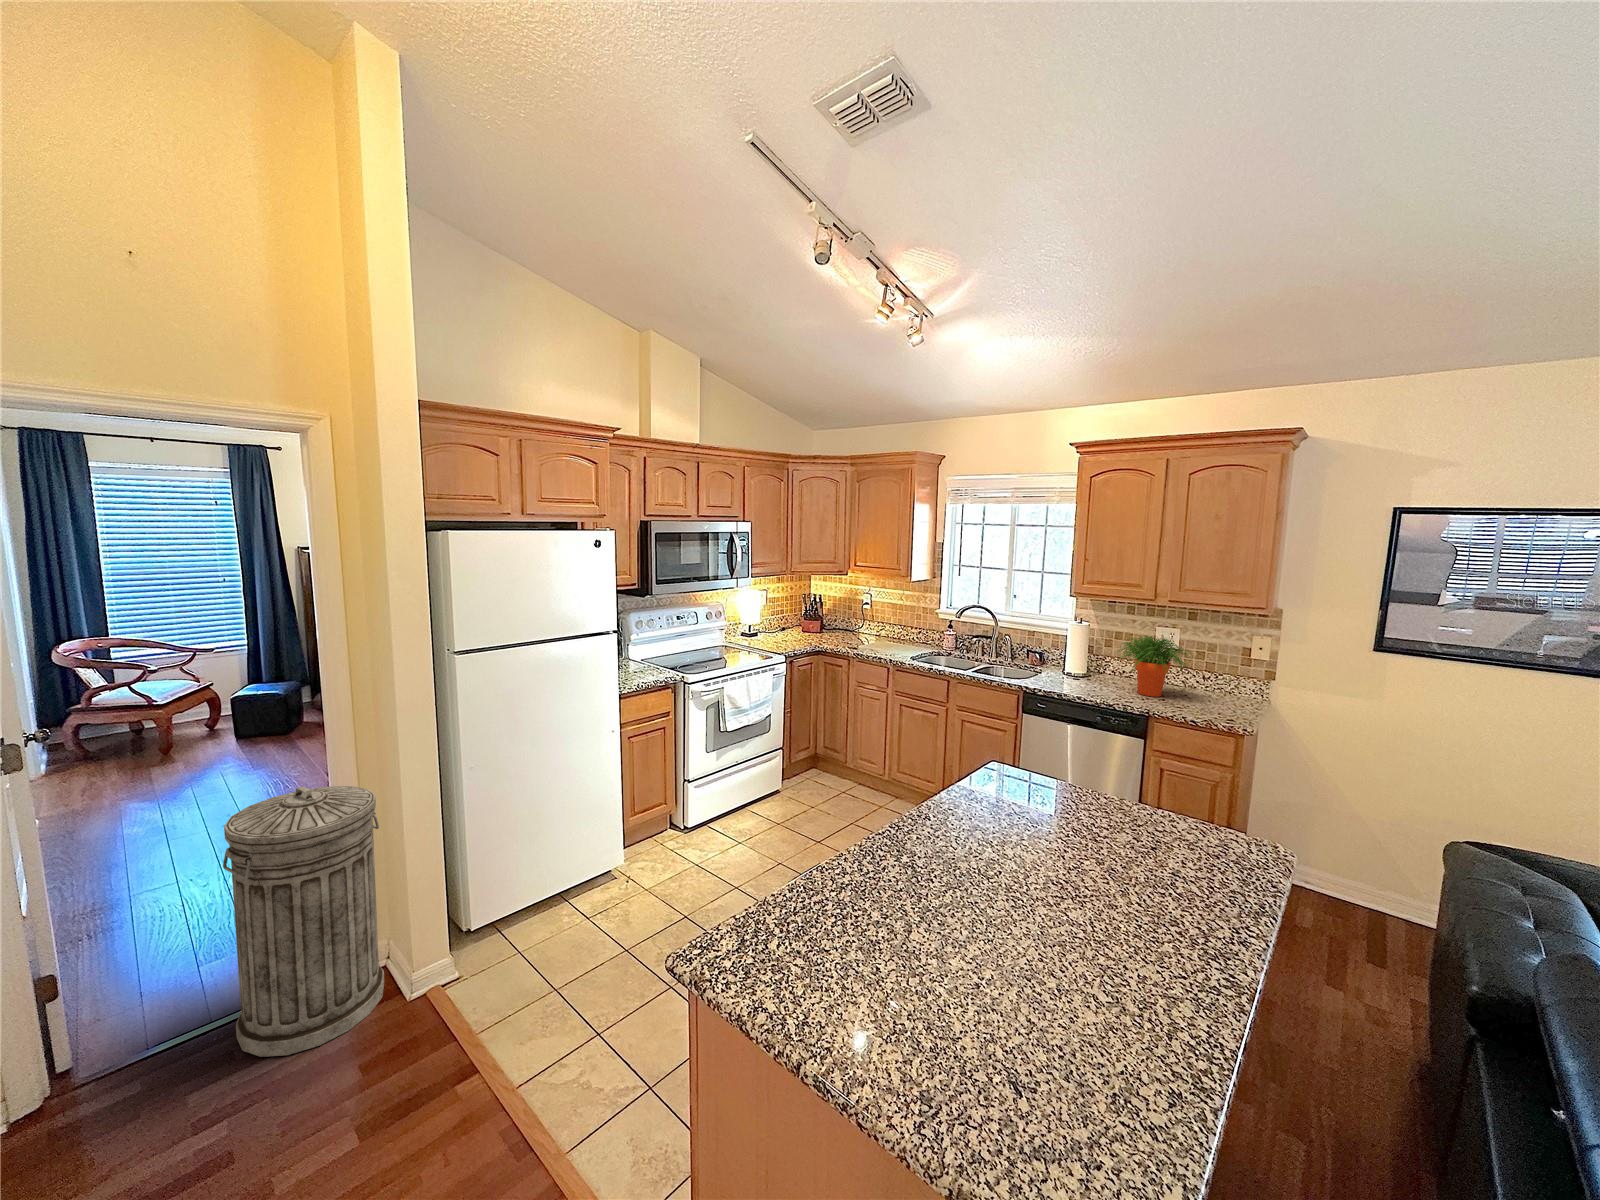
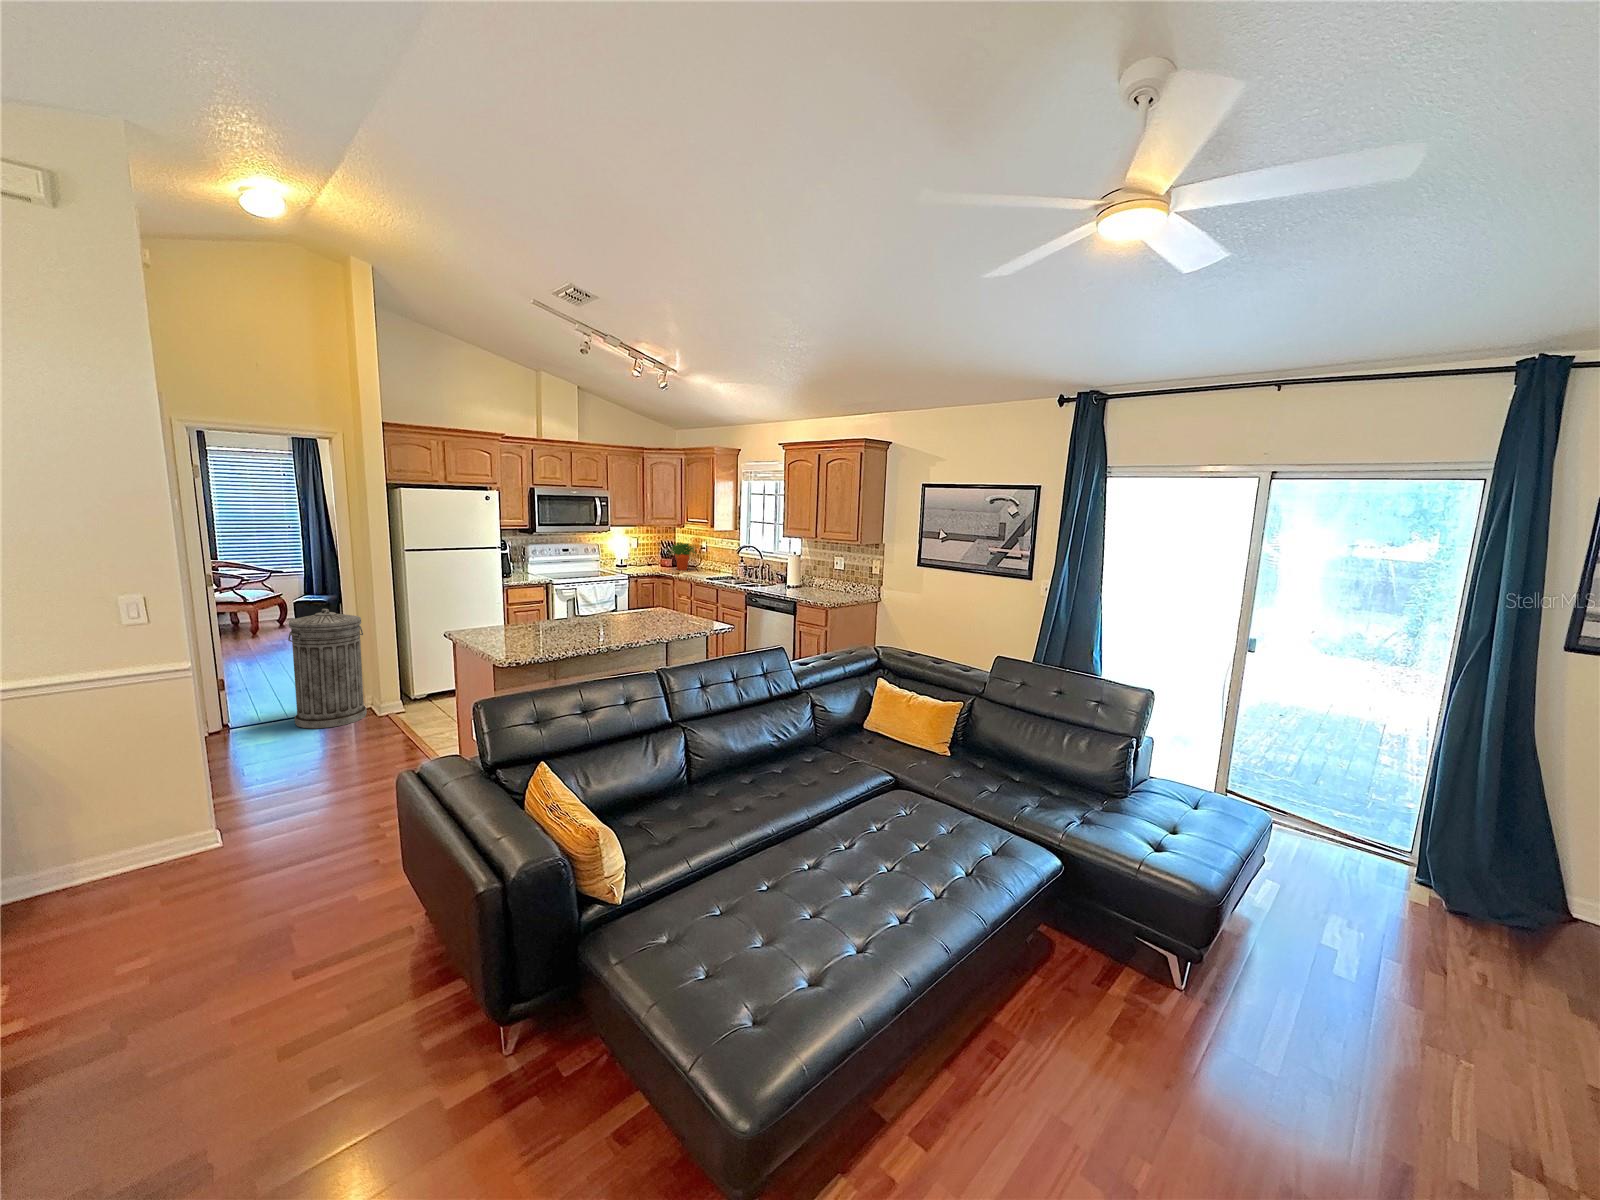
potted plant: present [1118,635,1193,697] -> present [670,542,696,570]

